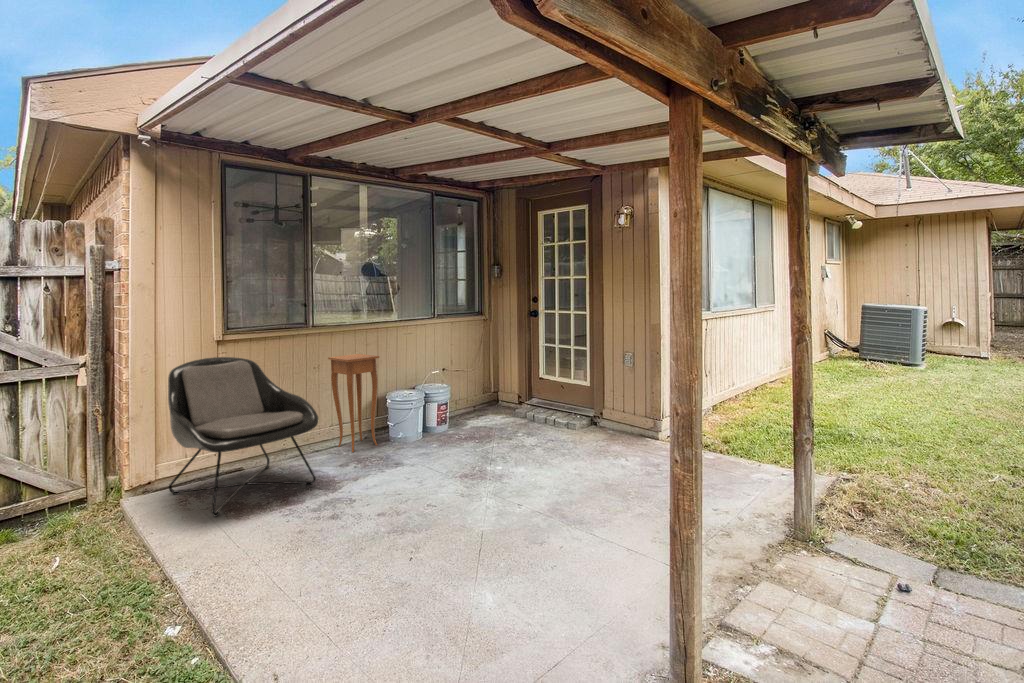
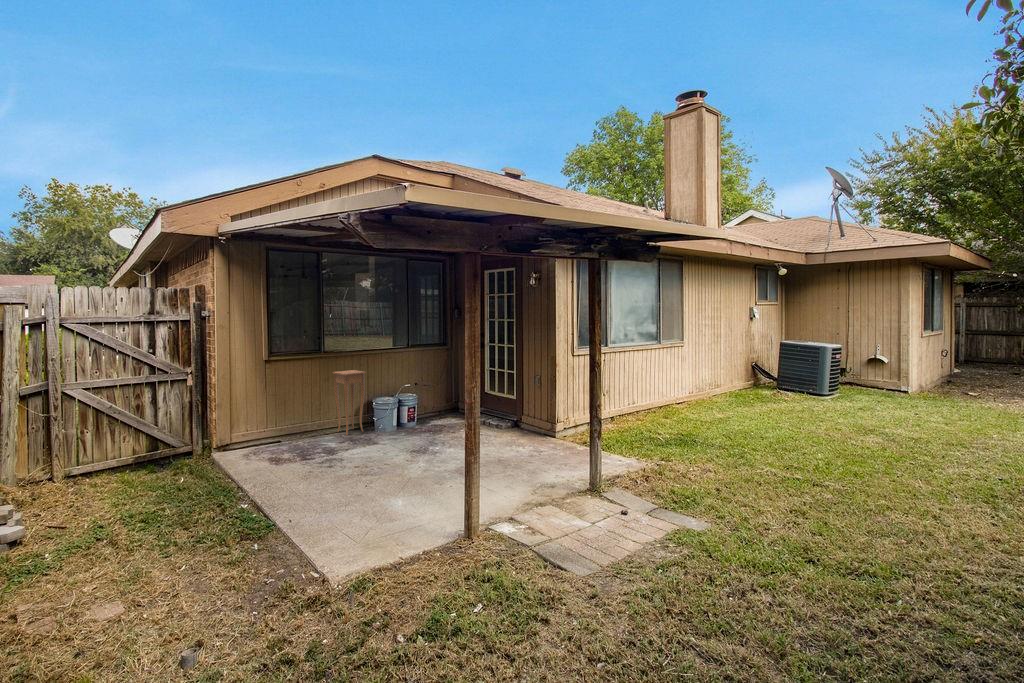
lounge chair: present [168,357,319,517] -> none [236,371,326,462]

